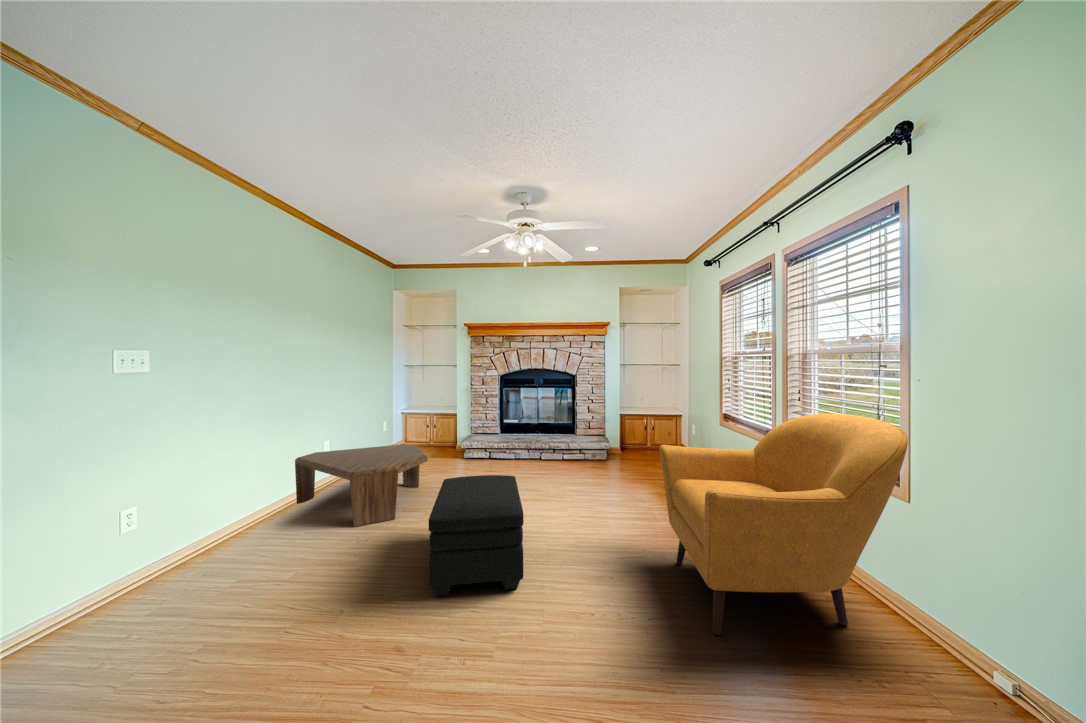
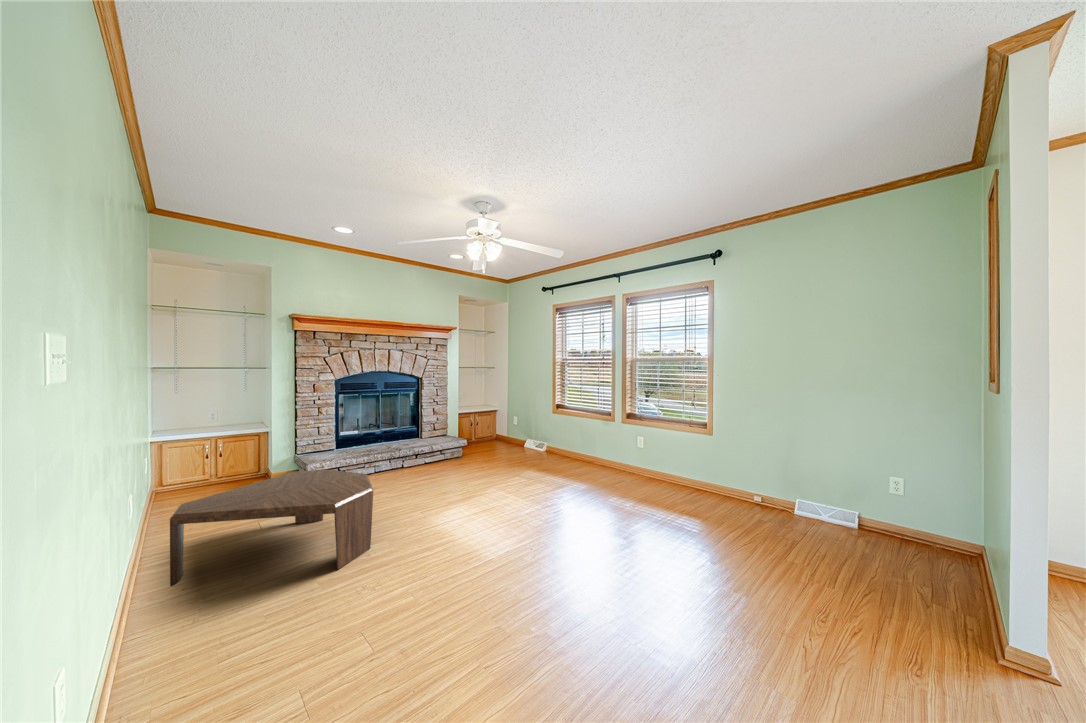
armchair: present [659,413,908,635] -> none [599,395,729,521]
ottoman: present [429,475,524,596] -> none [457,468,577,569]

